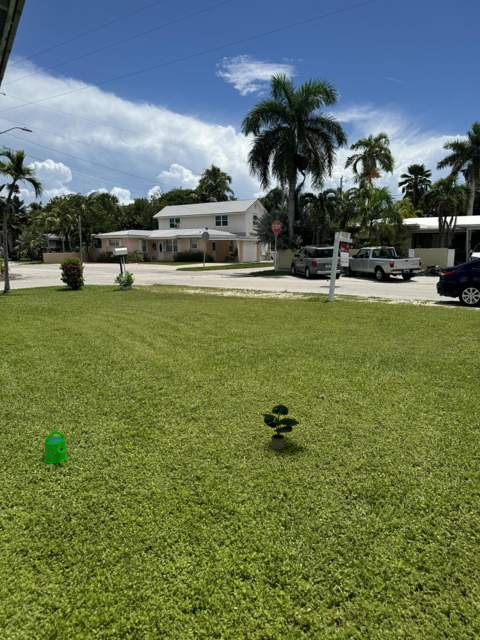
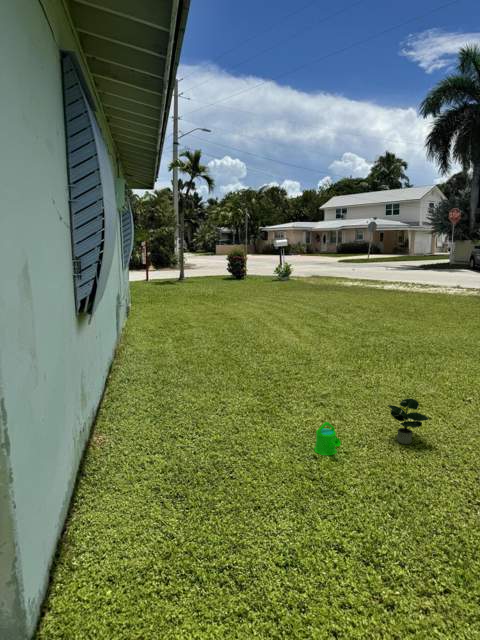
watering can: present [44,430,68,464] -> present [314,422,341,455]

